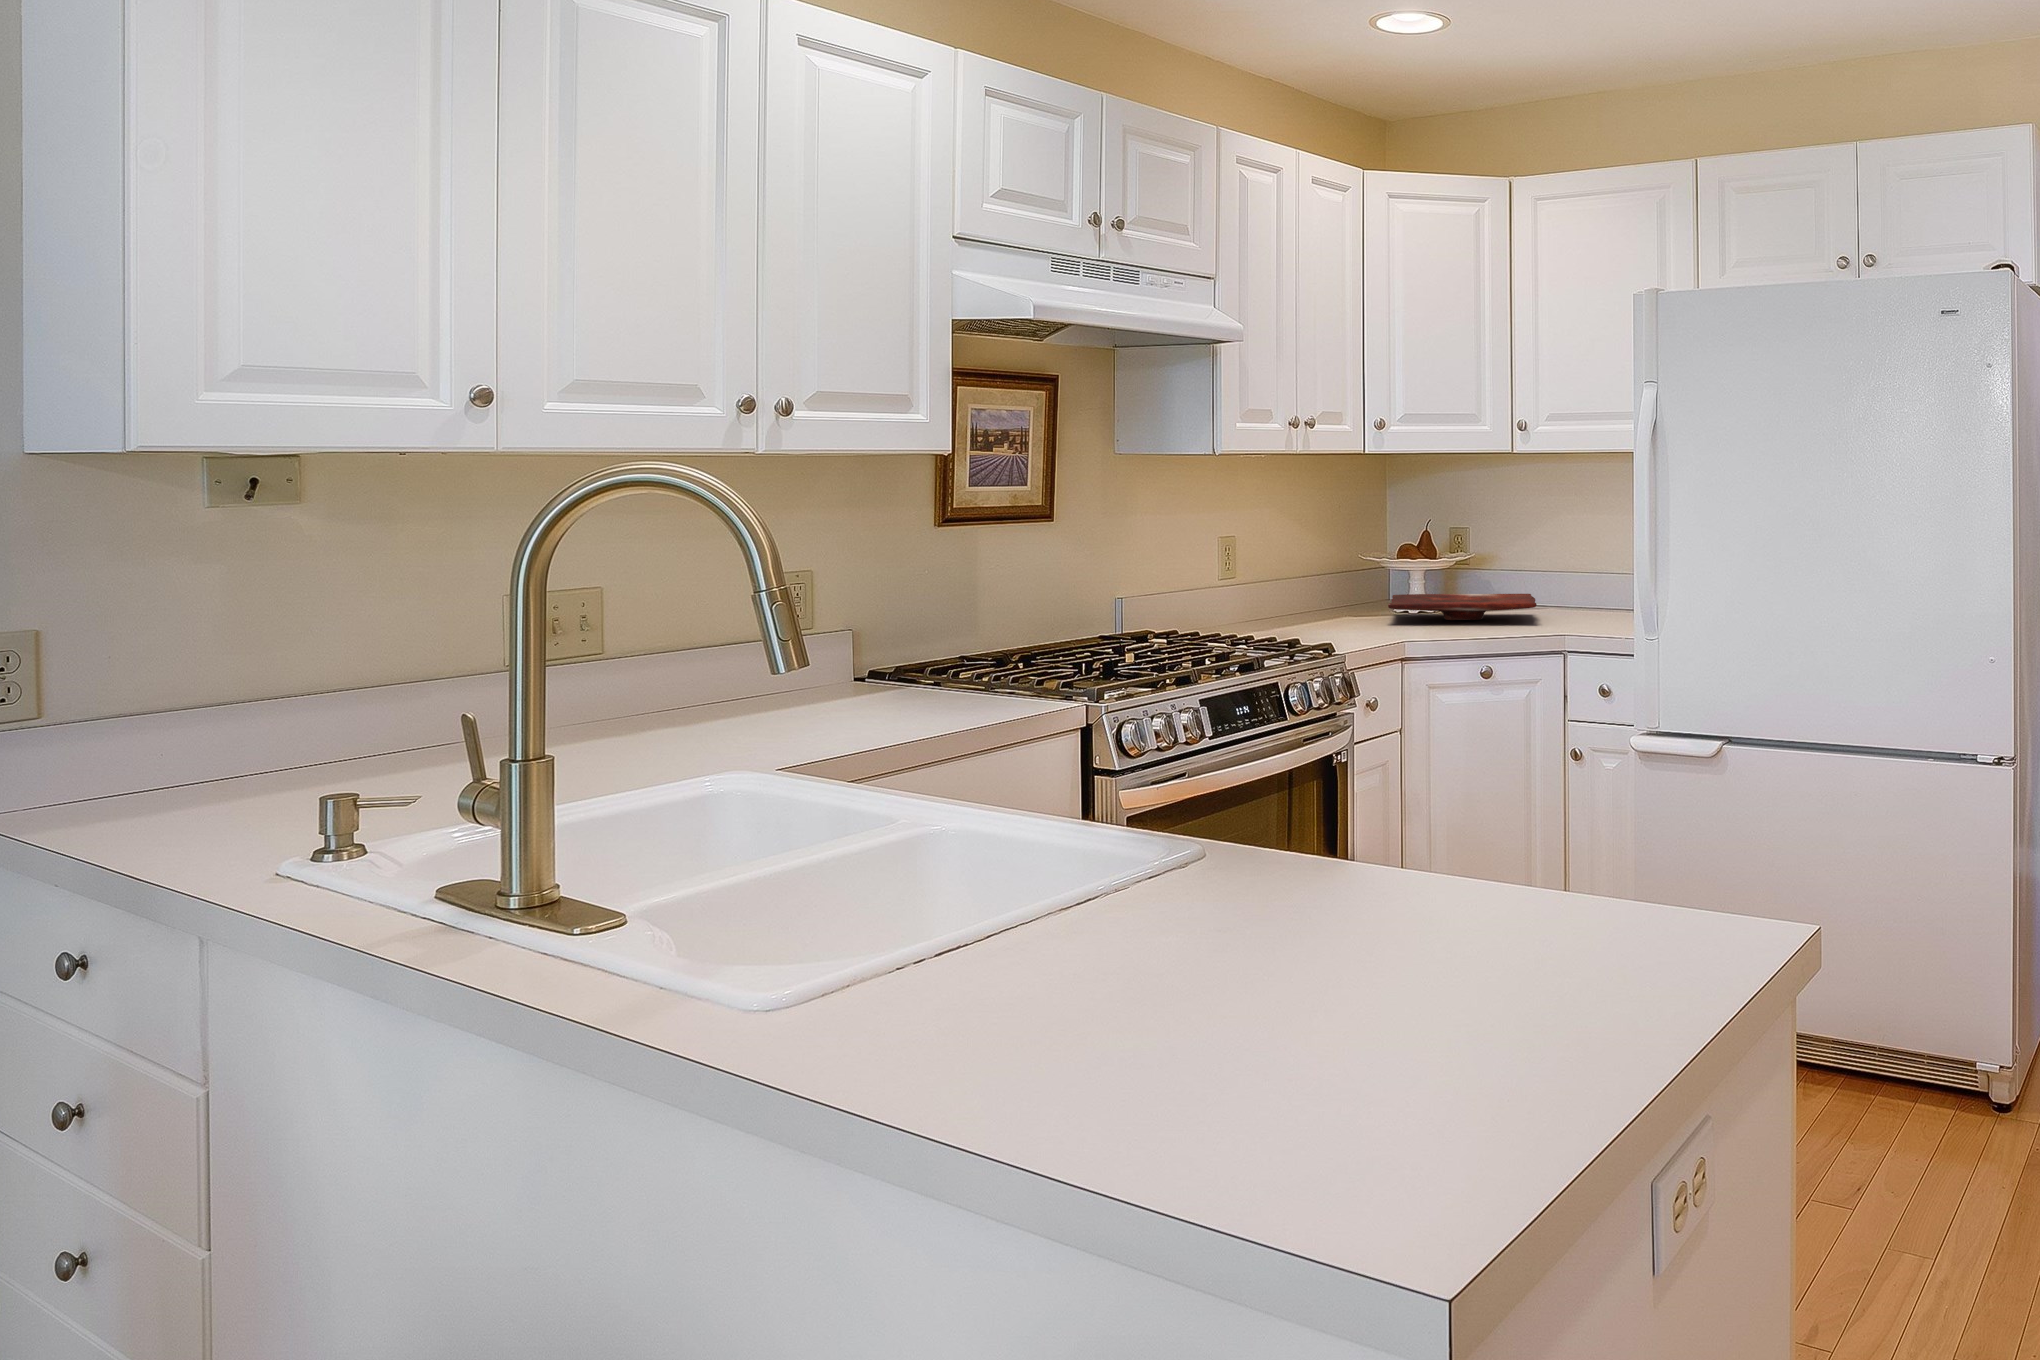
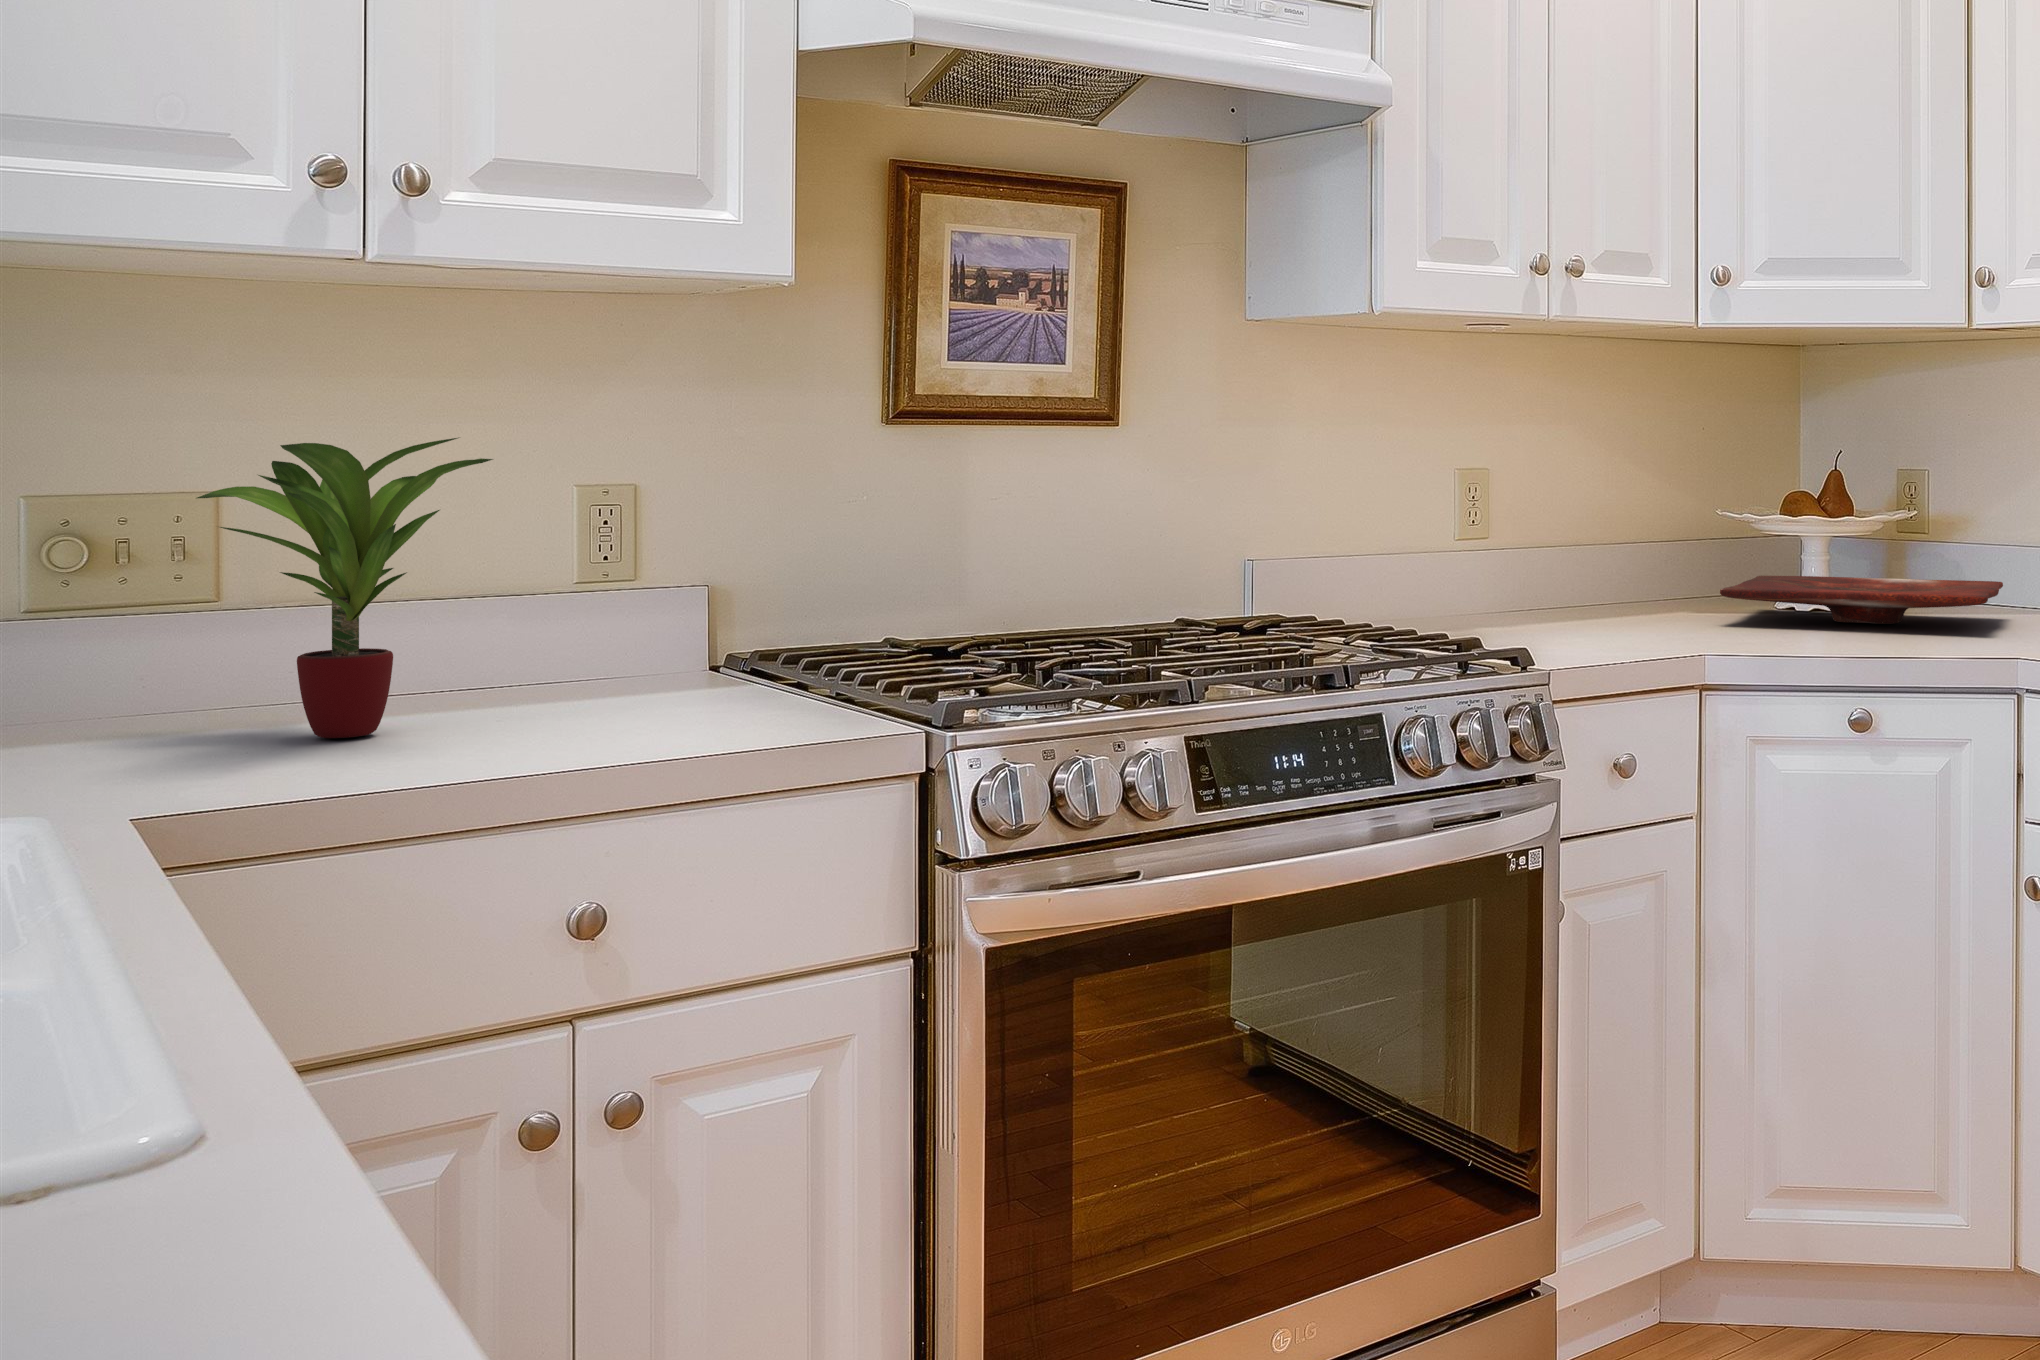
potted plant: none [654,551,858,725] -> present [197,438,493,738]

